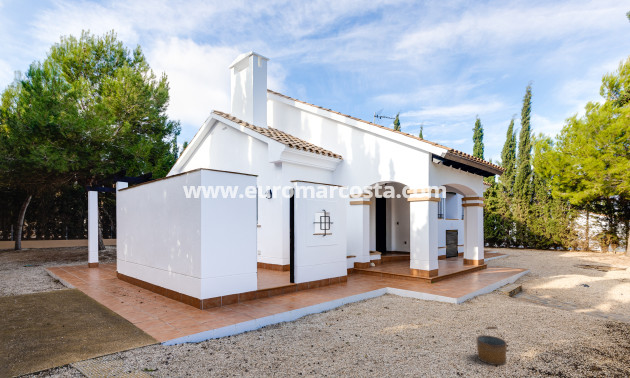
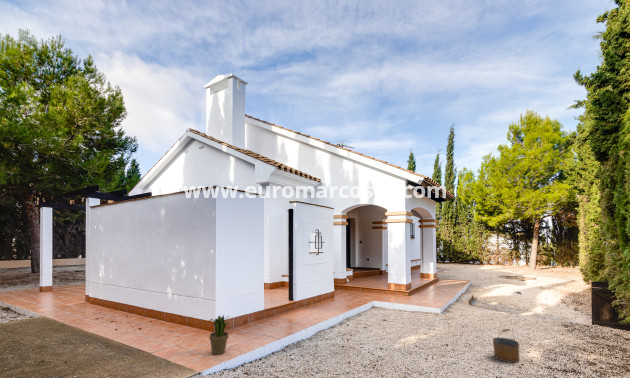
potted plant: none [178,293,200,330] -> present [210,316,229,355]

